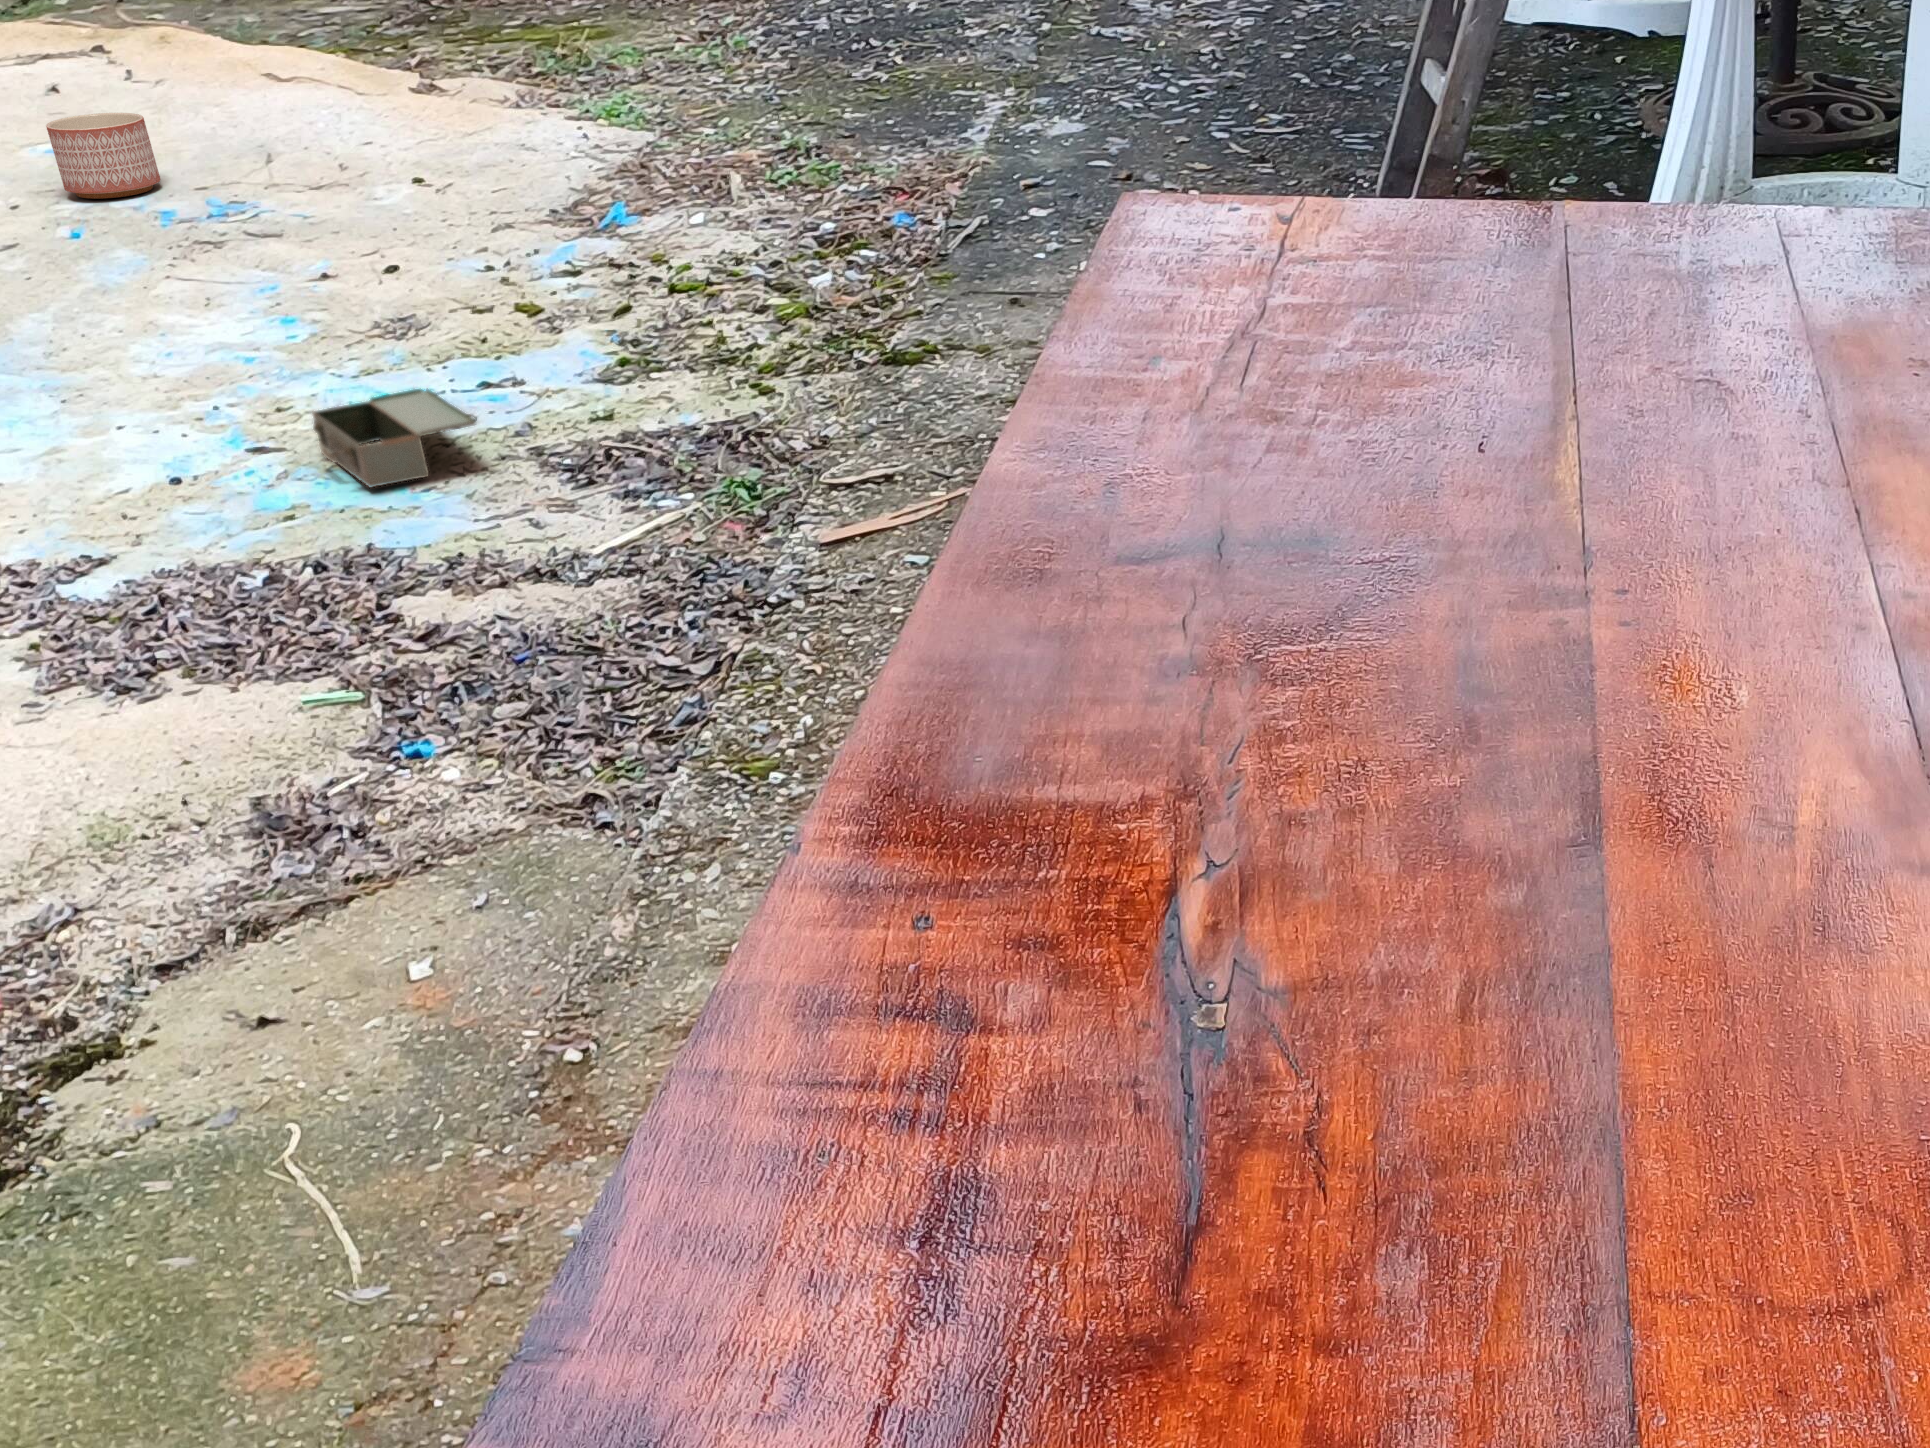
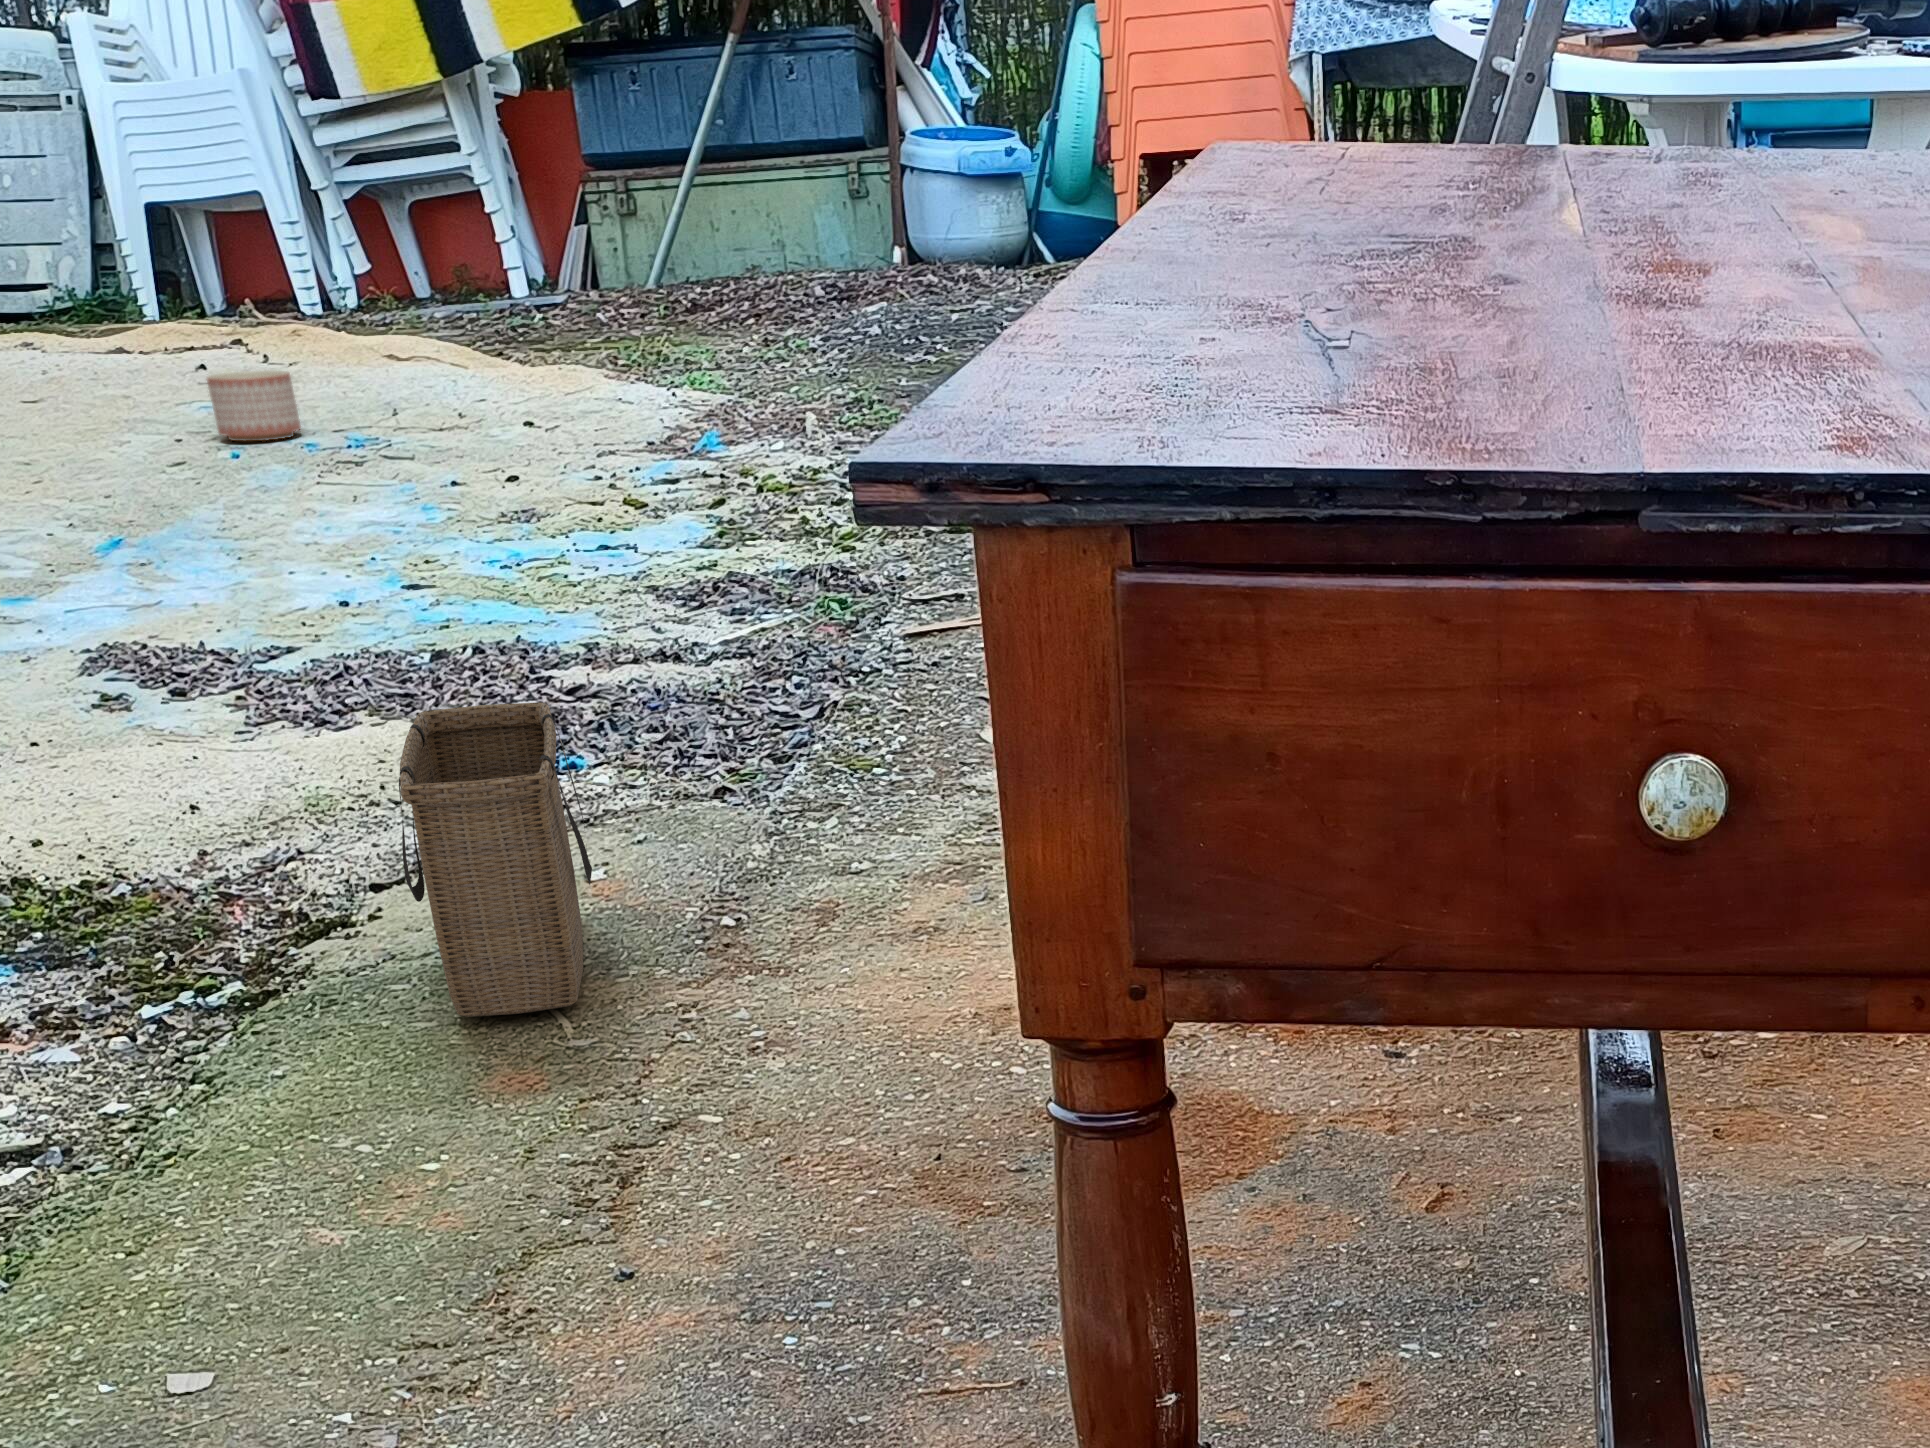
toolbox: present [313,389,476,487] -> none [460,540,605,609]
basket: none [133,794,392,1222] -> present [399,703,592,1017]

